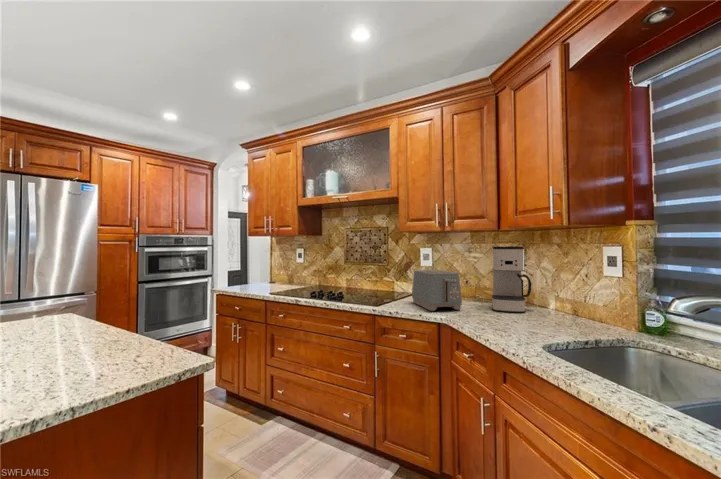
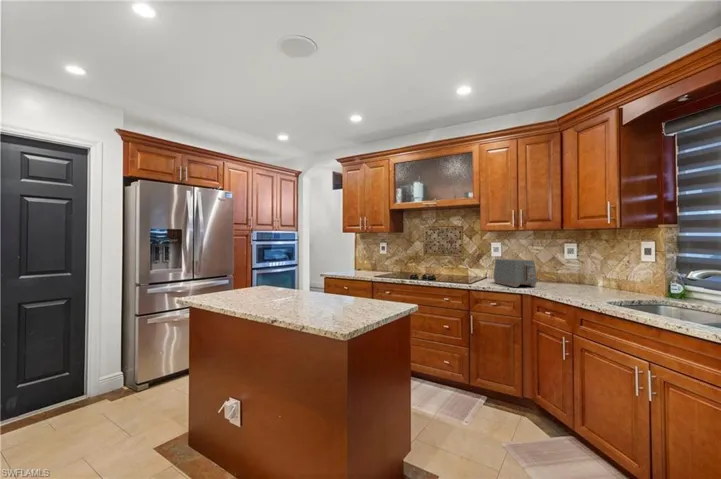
coffee maker: present [492,246,532,312] -> none [556,242,587,288]

